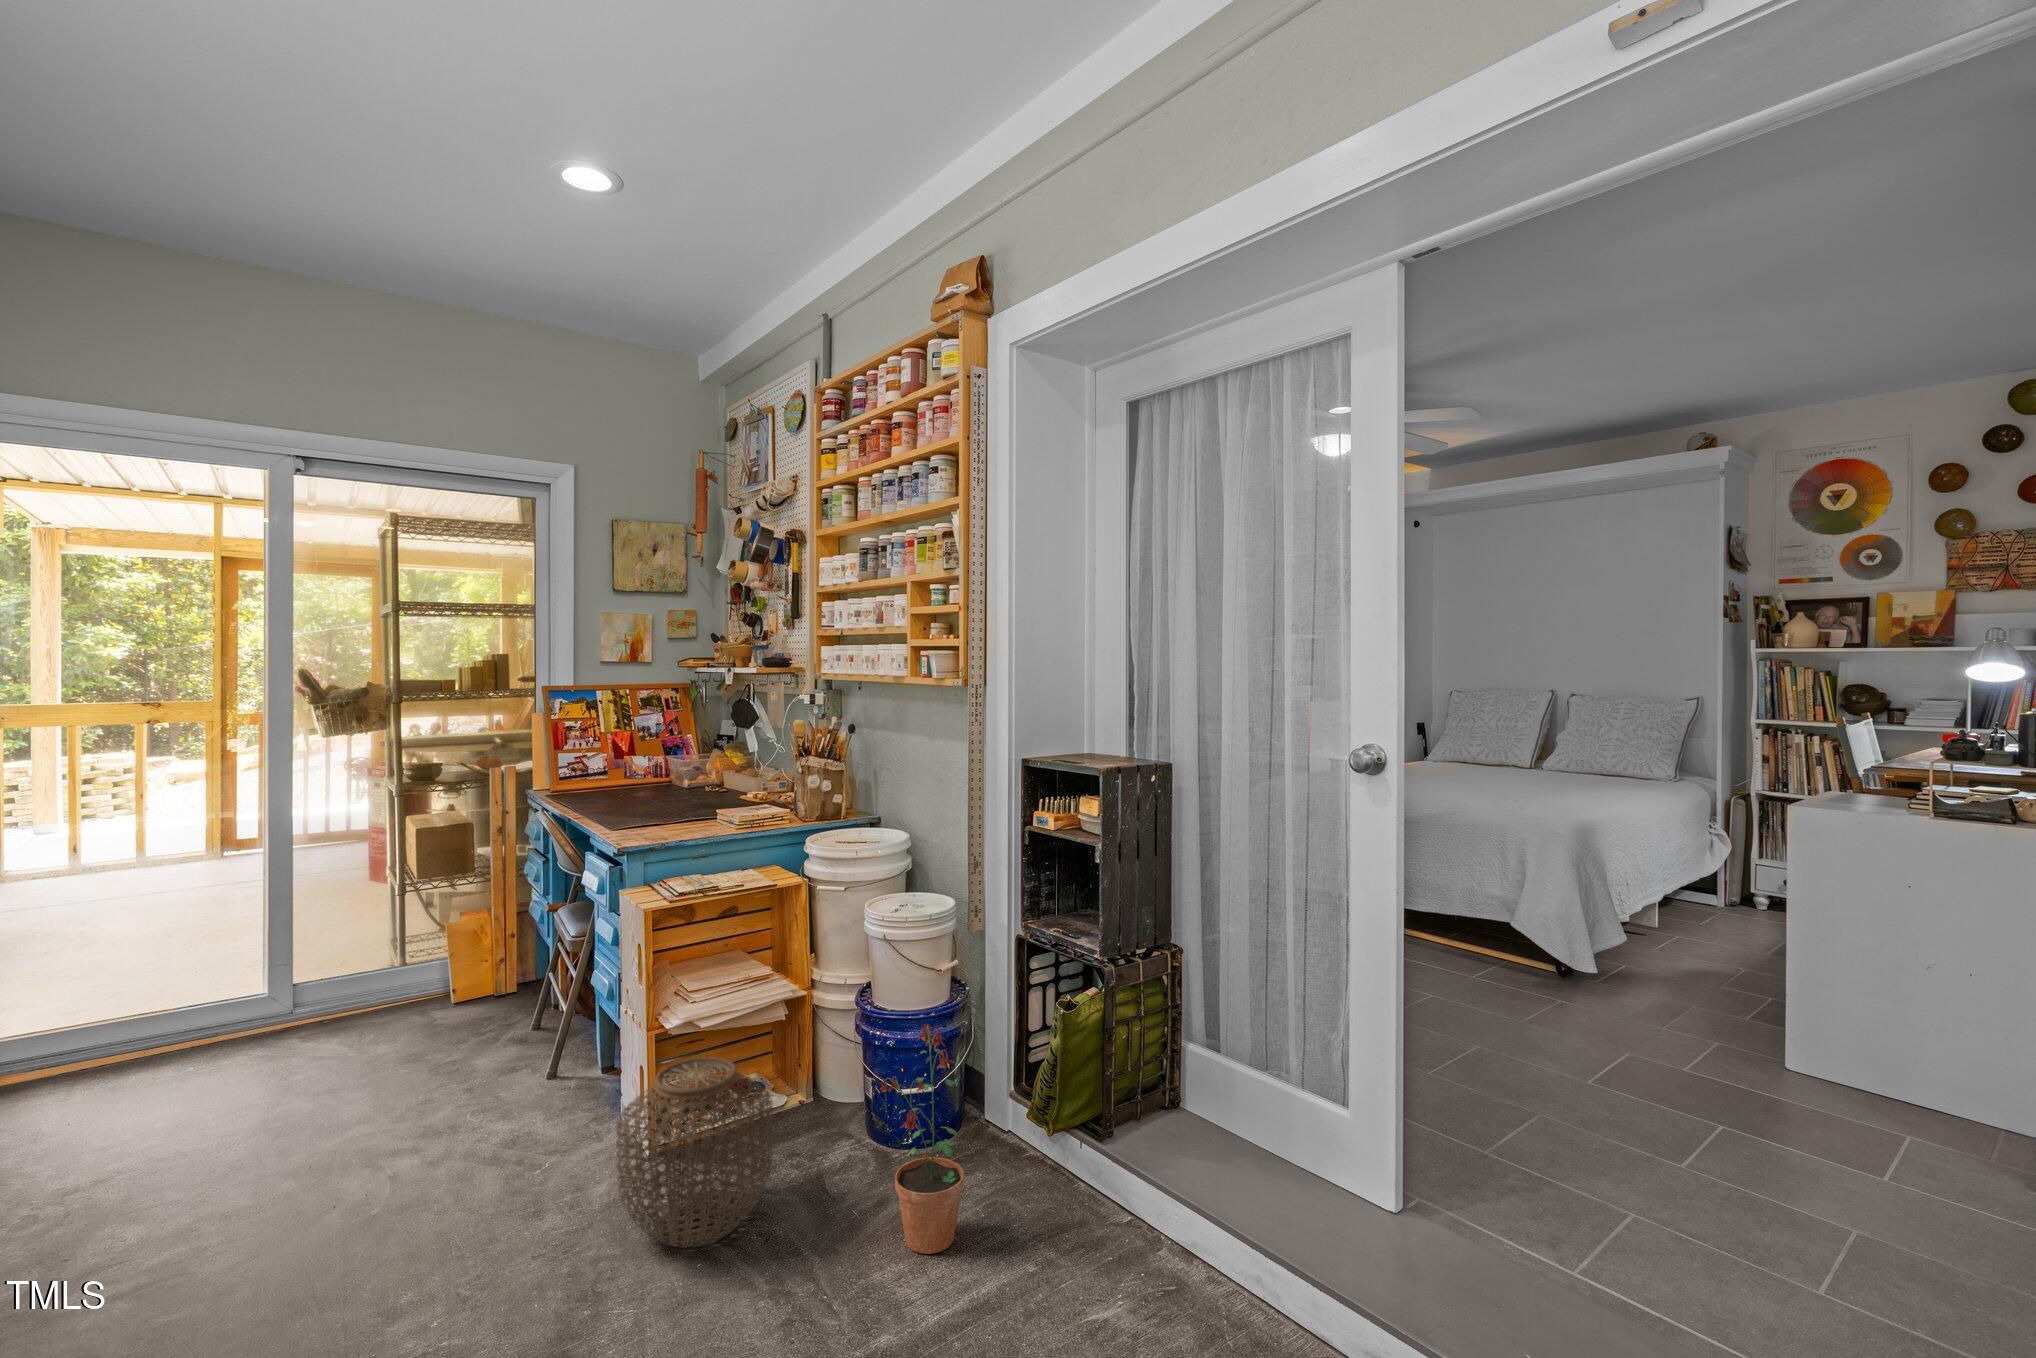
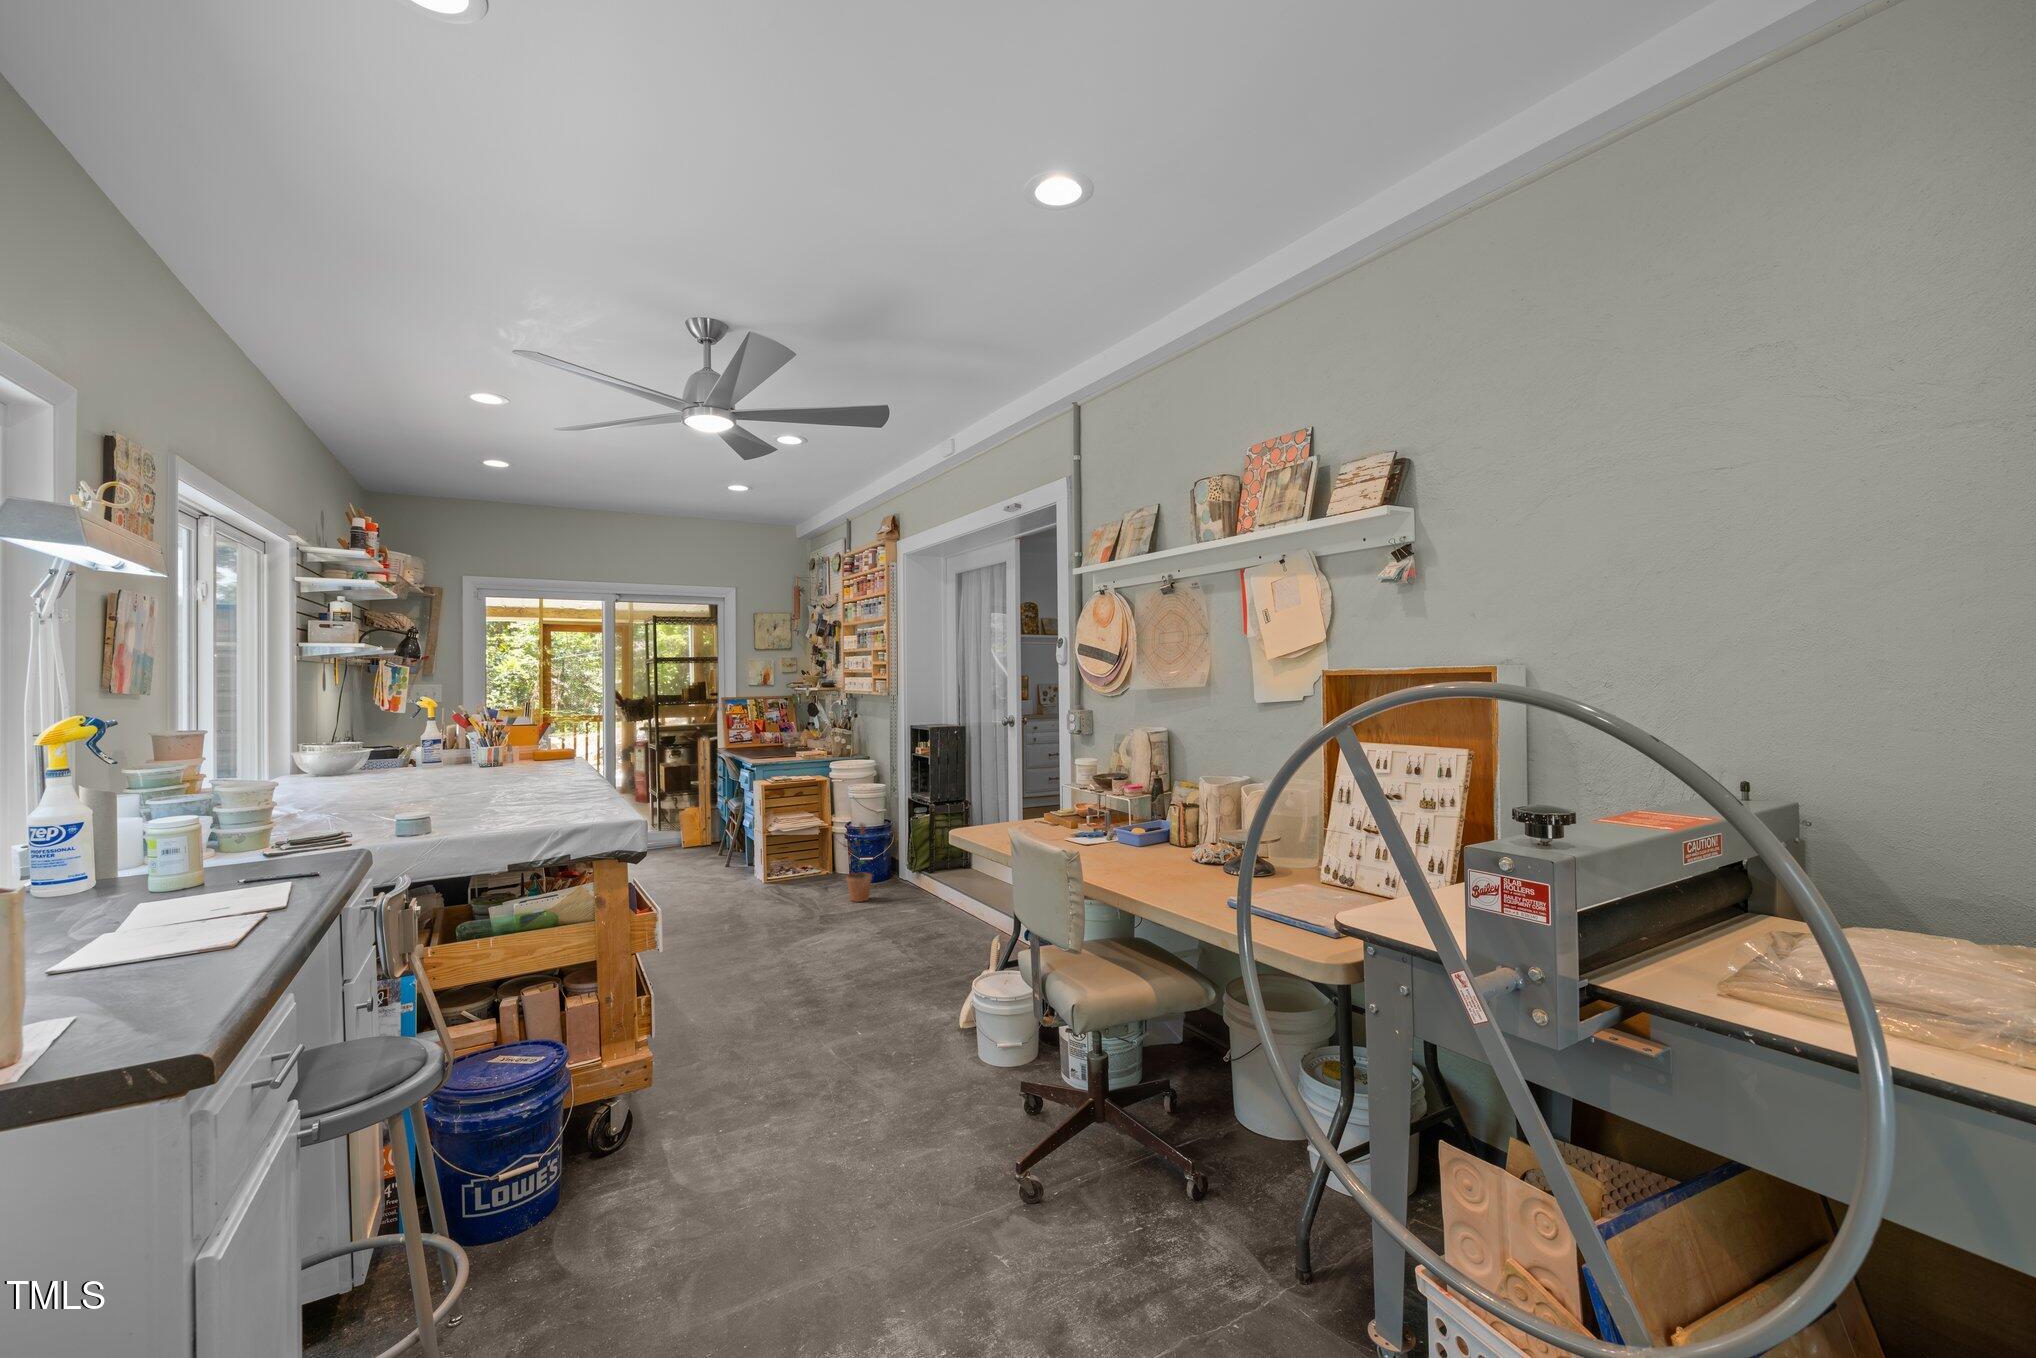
woven basket: present [616,1057,773,1247] -> none [749,836,806,899]

